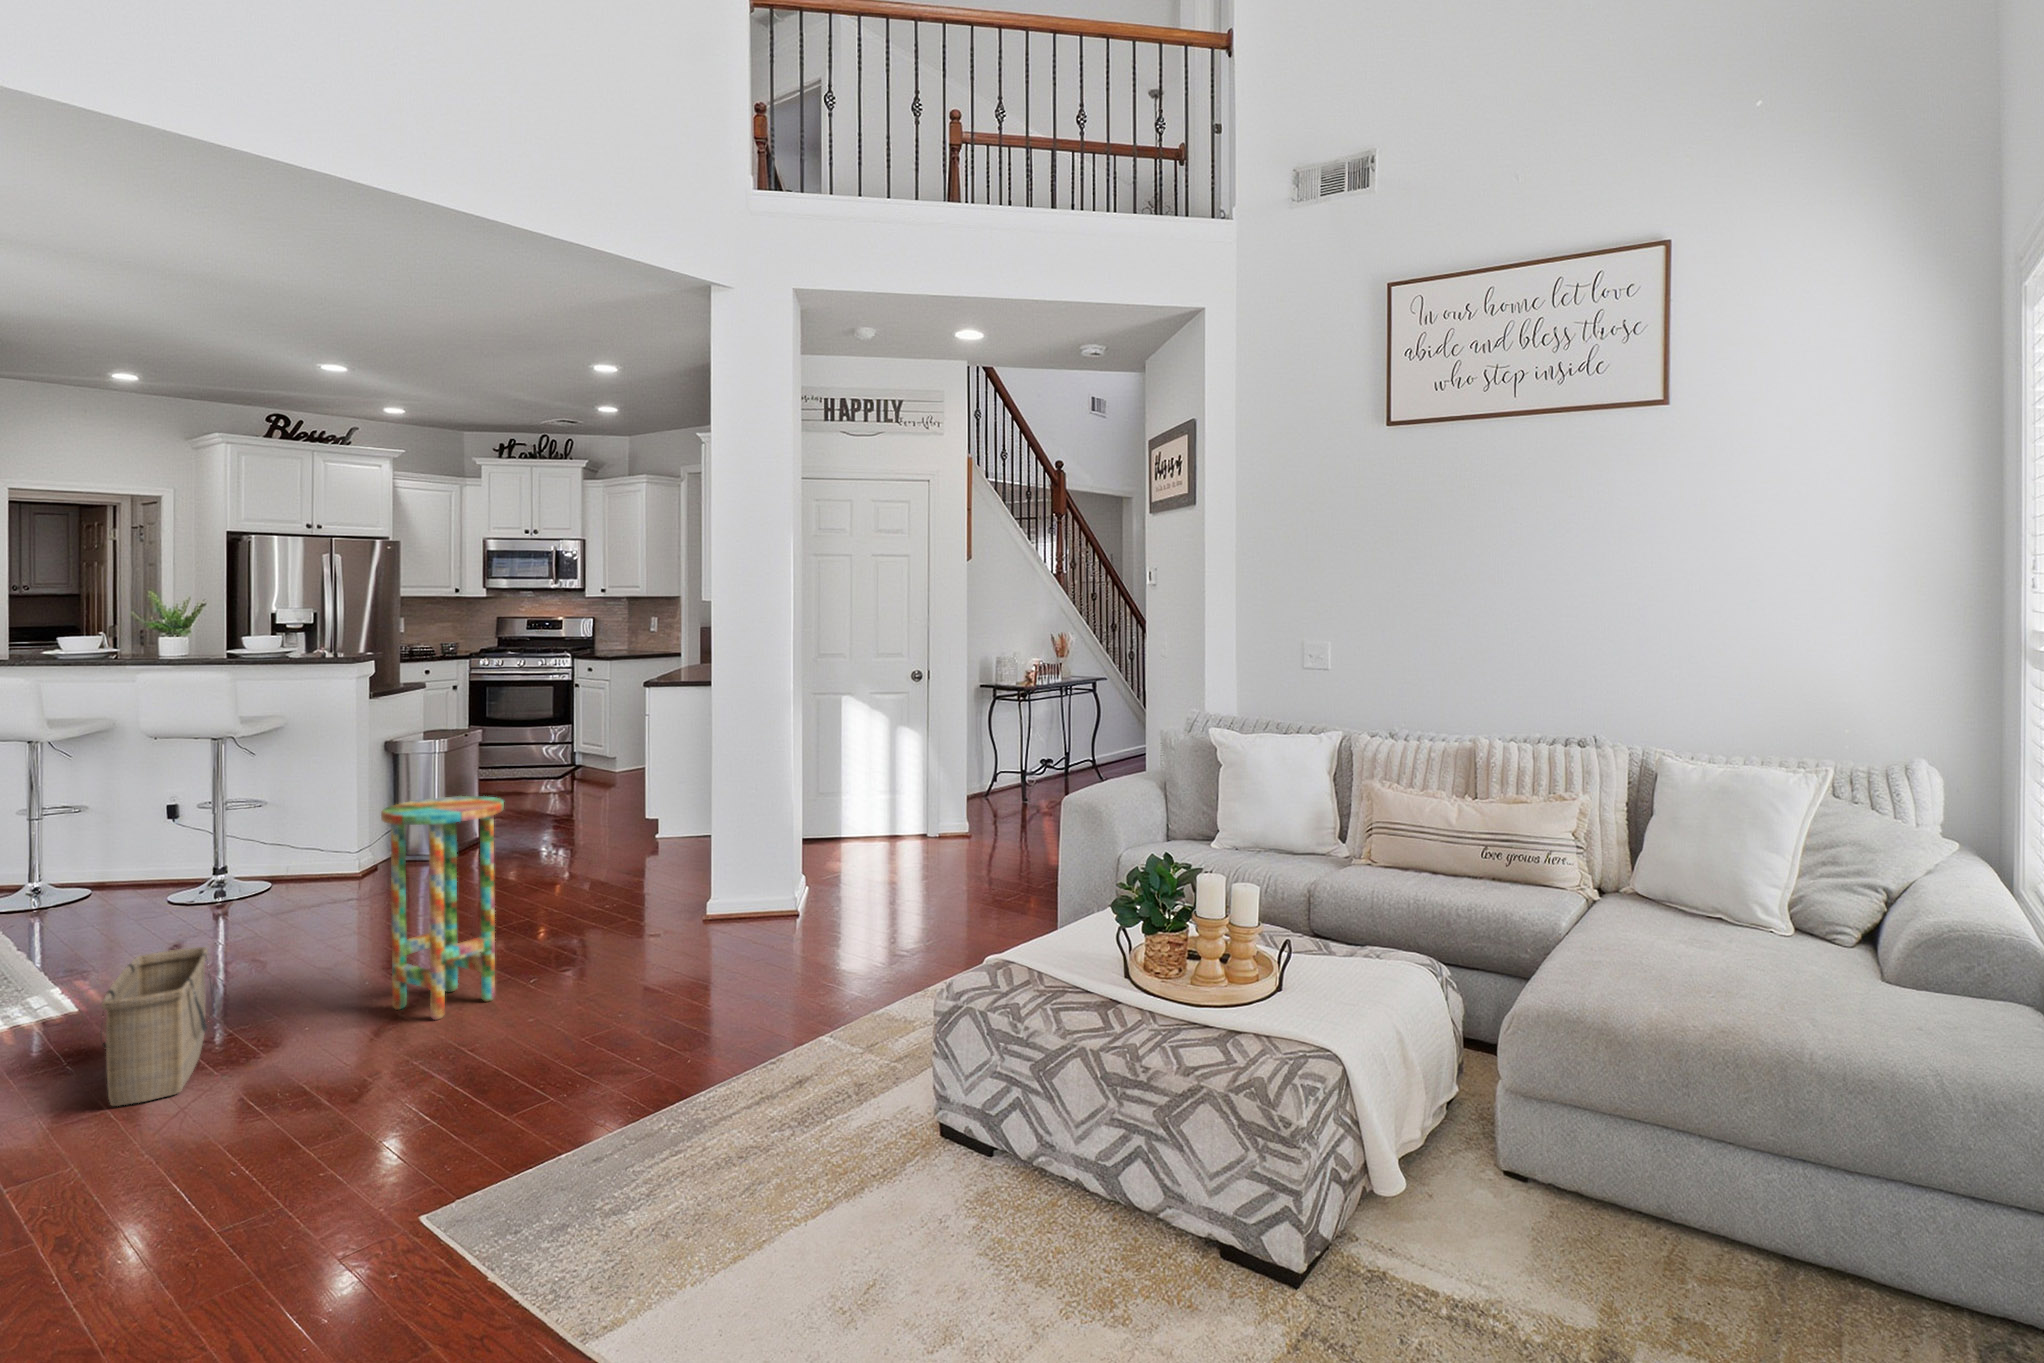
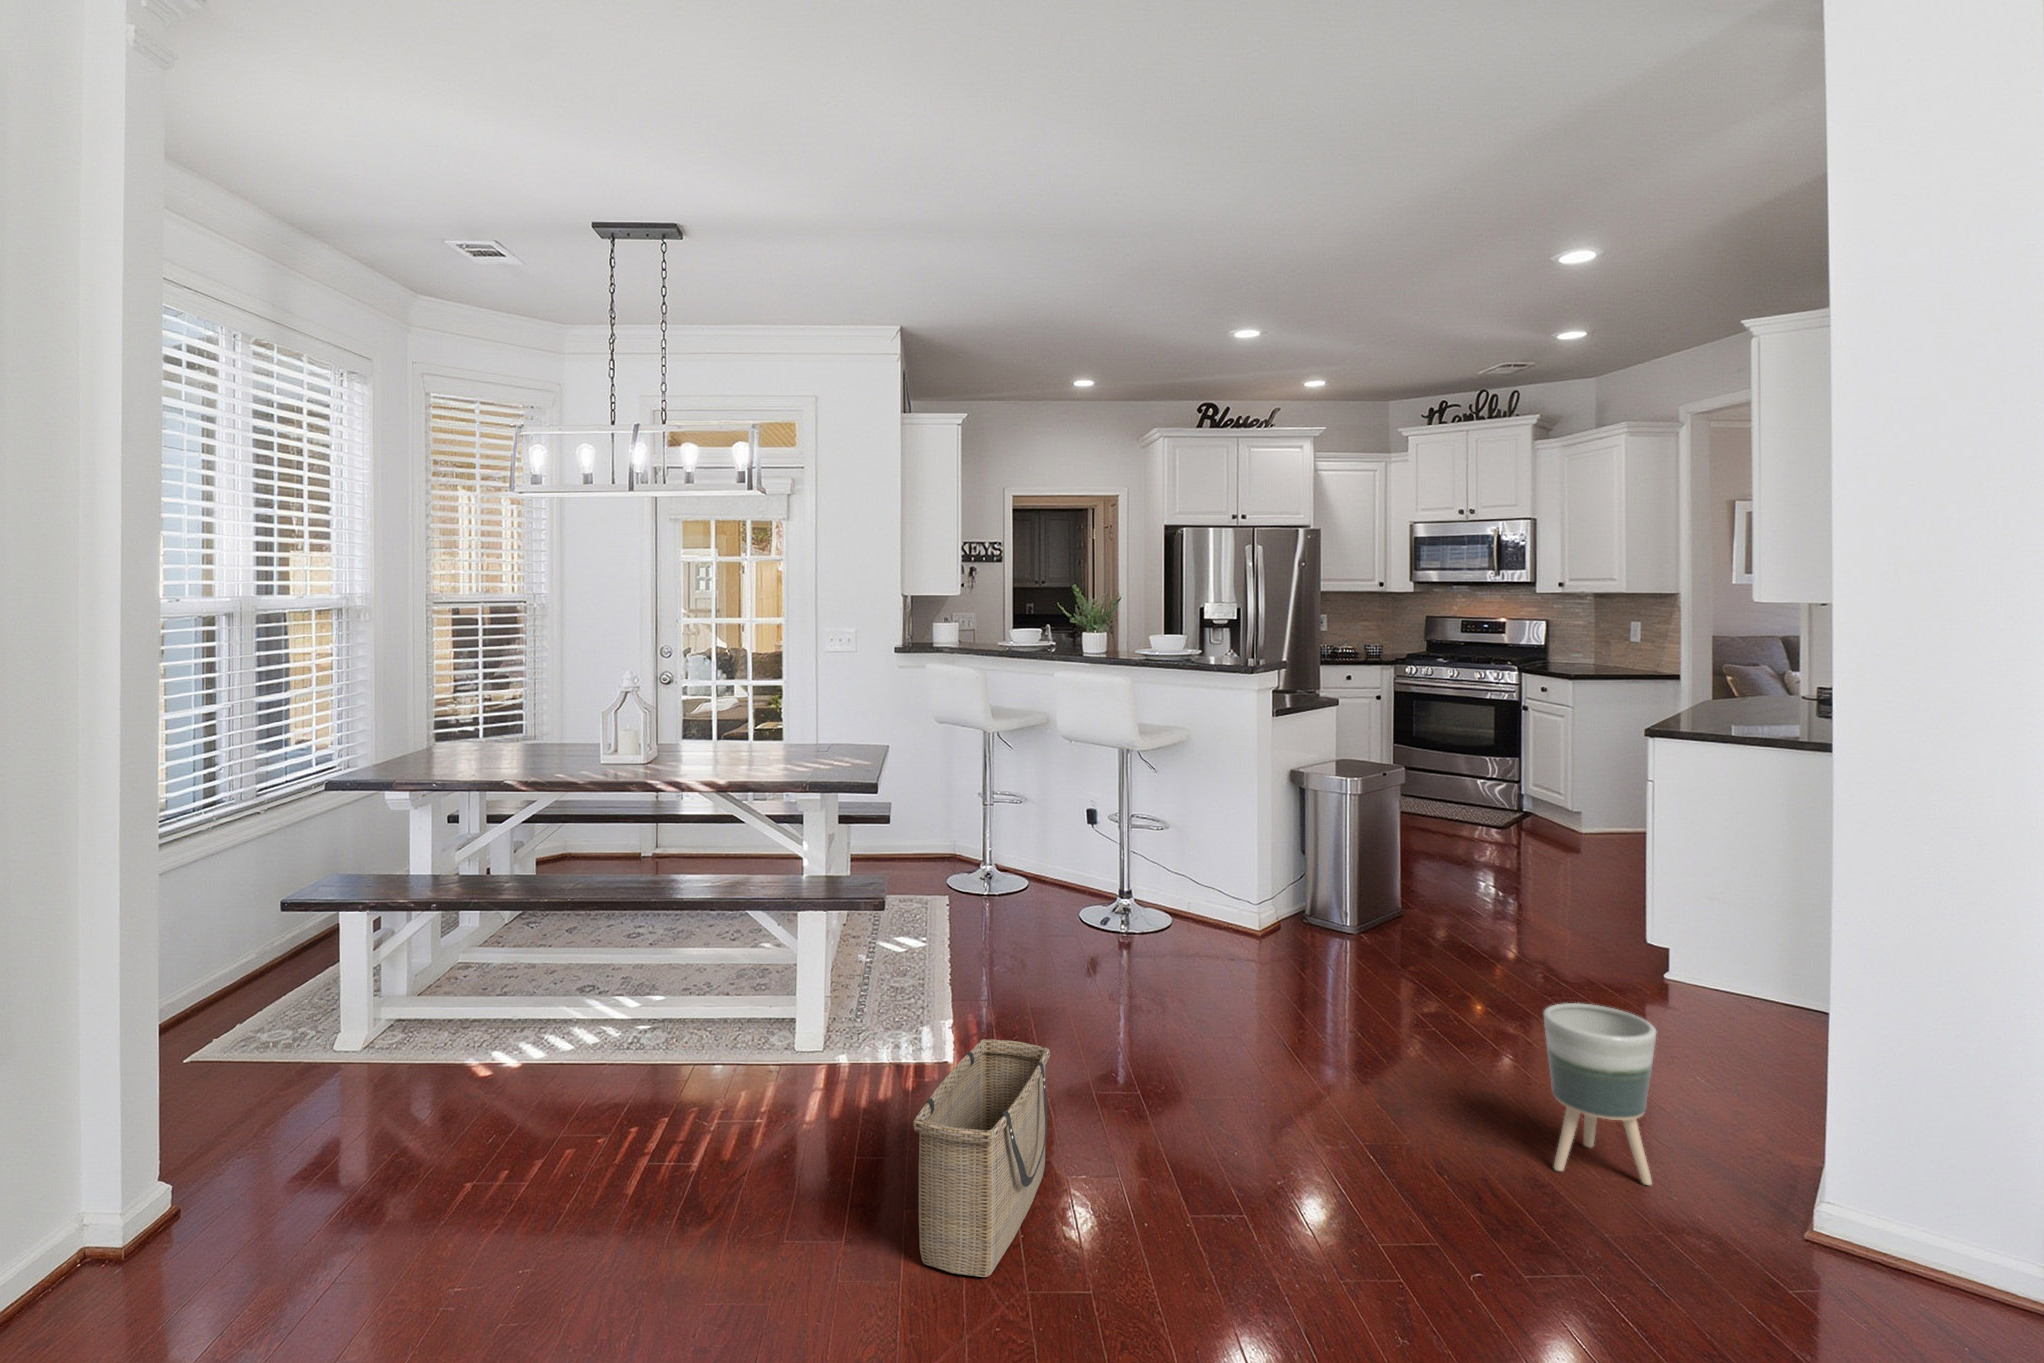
side table: present [381,796,504,1020] -> none [1249,892,1431,1280]
planter: none [574,845,634,941] -> present [1544,1003,1657,1185]

